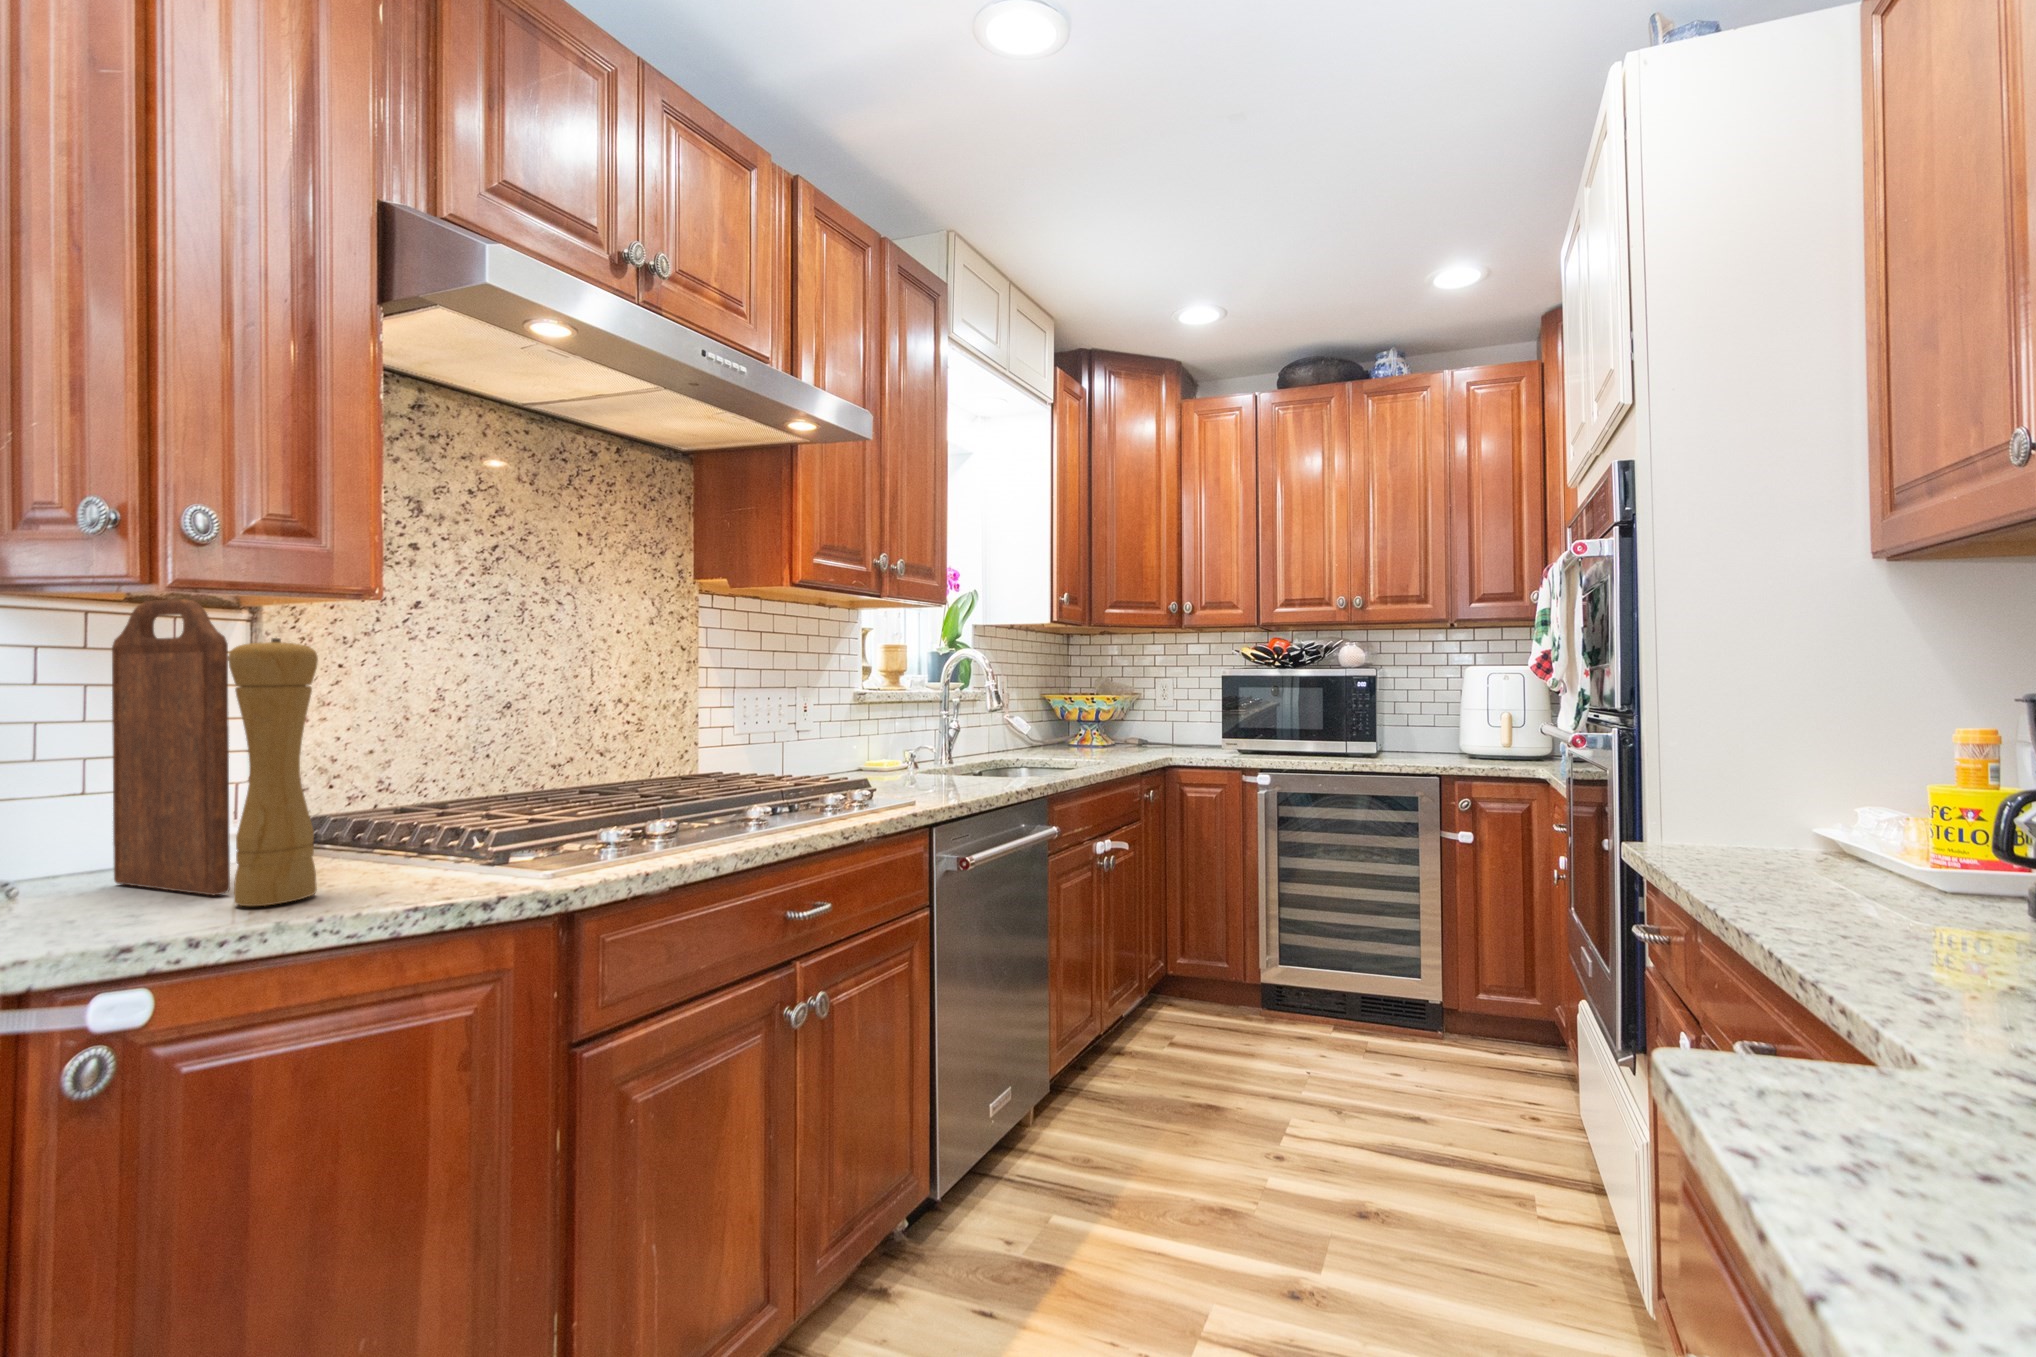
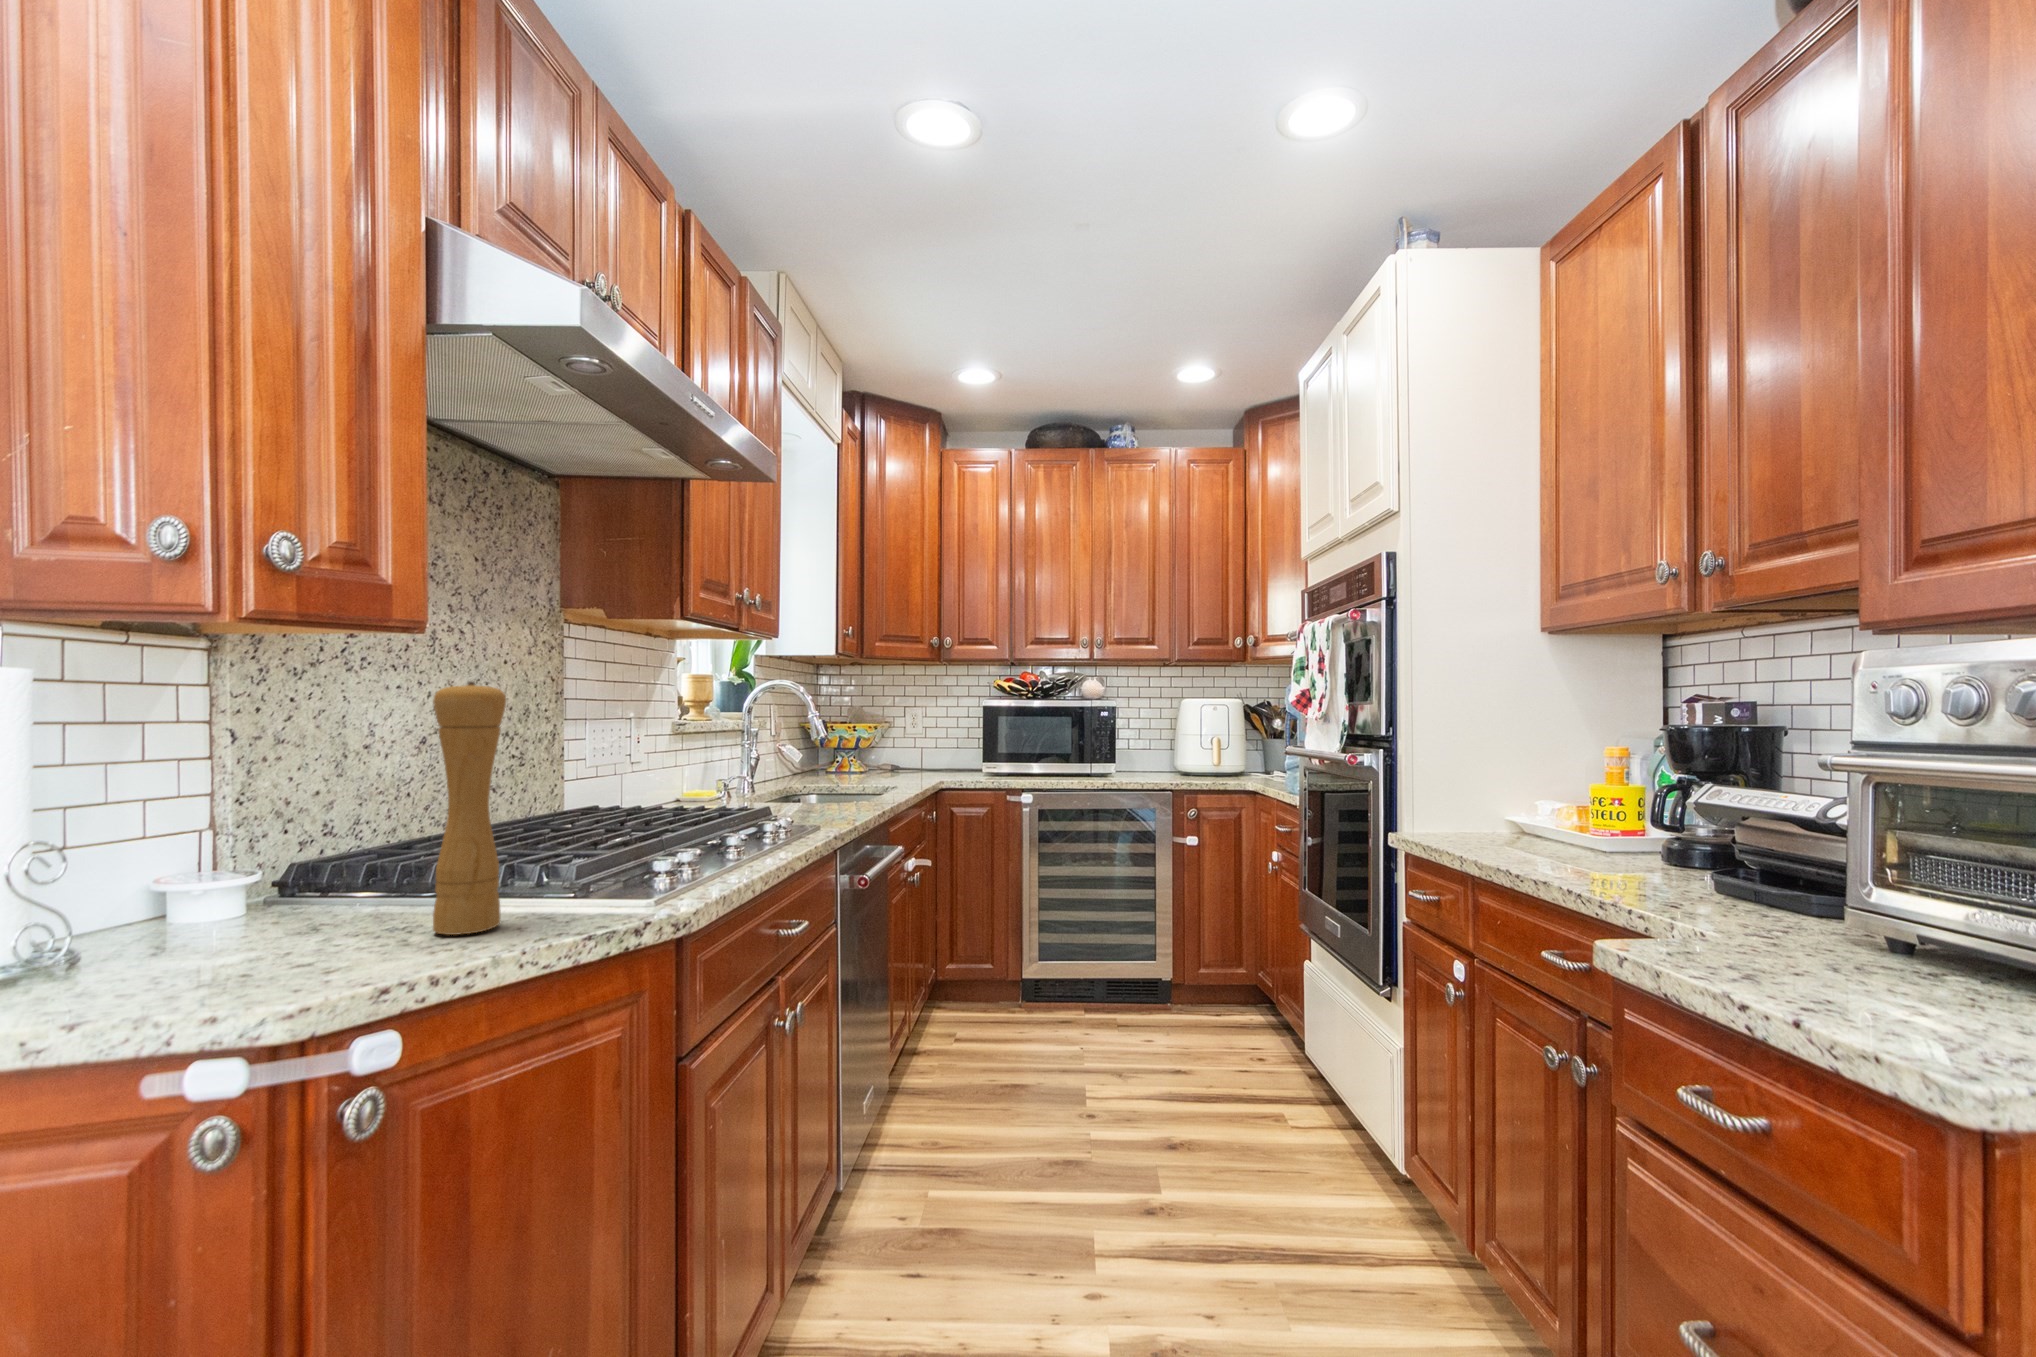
cutting board: present [112,599,230,895] -> none [200,638,395,937]

